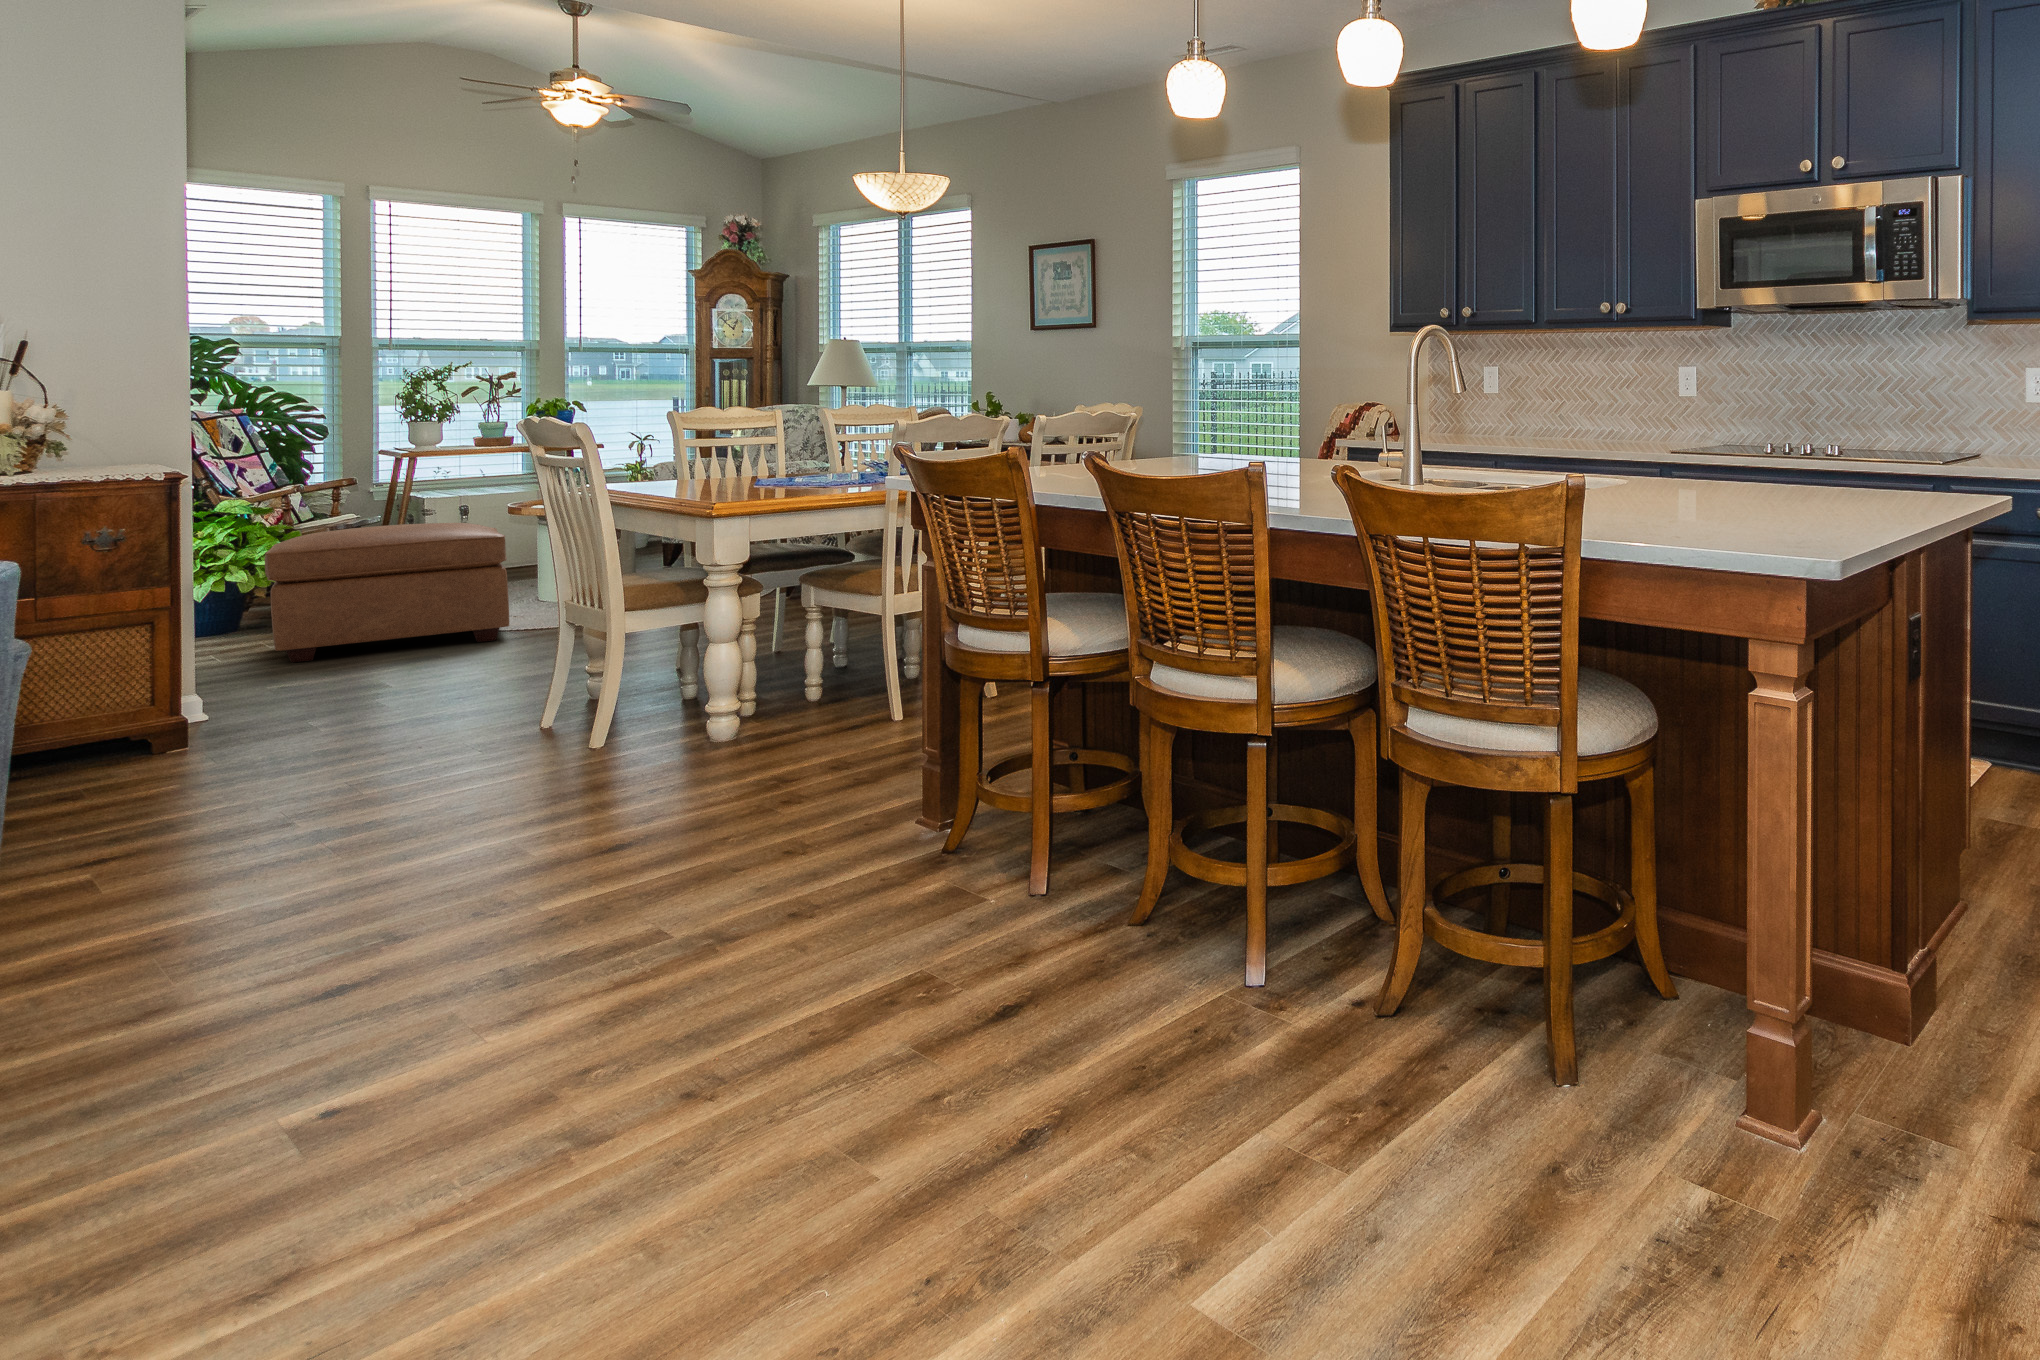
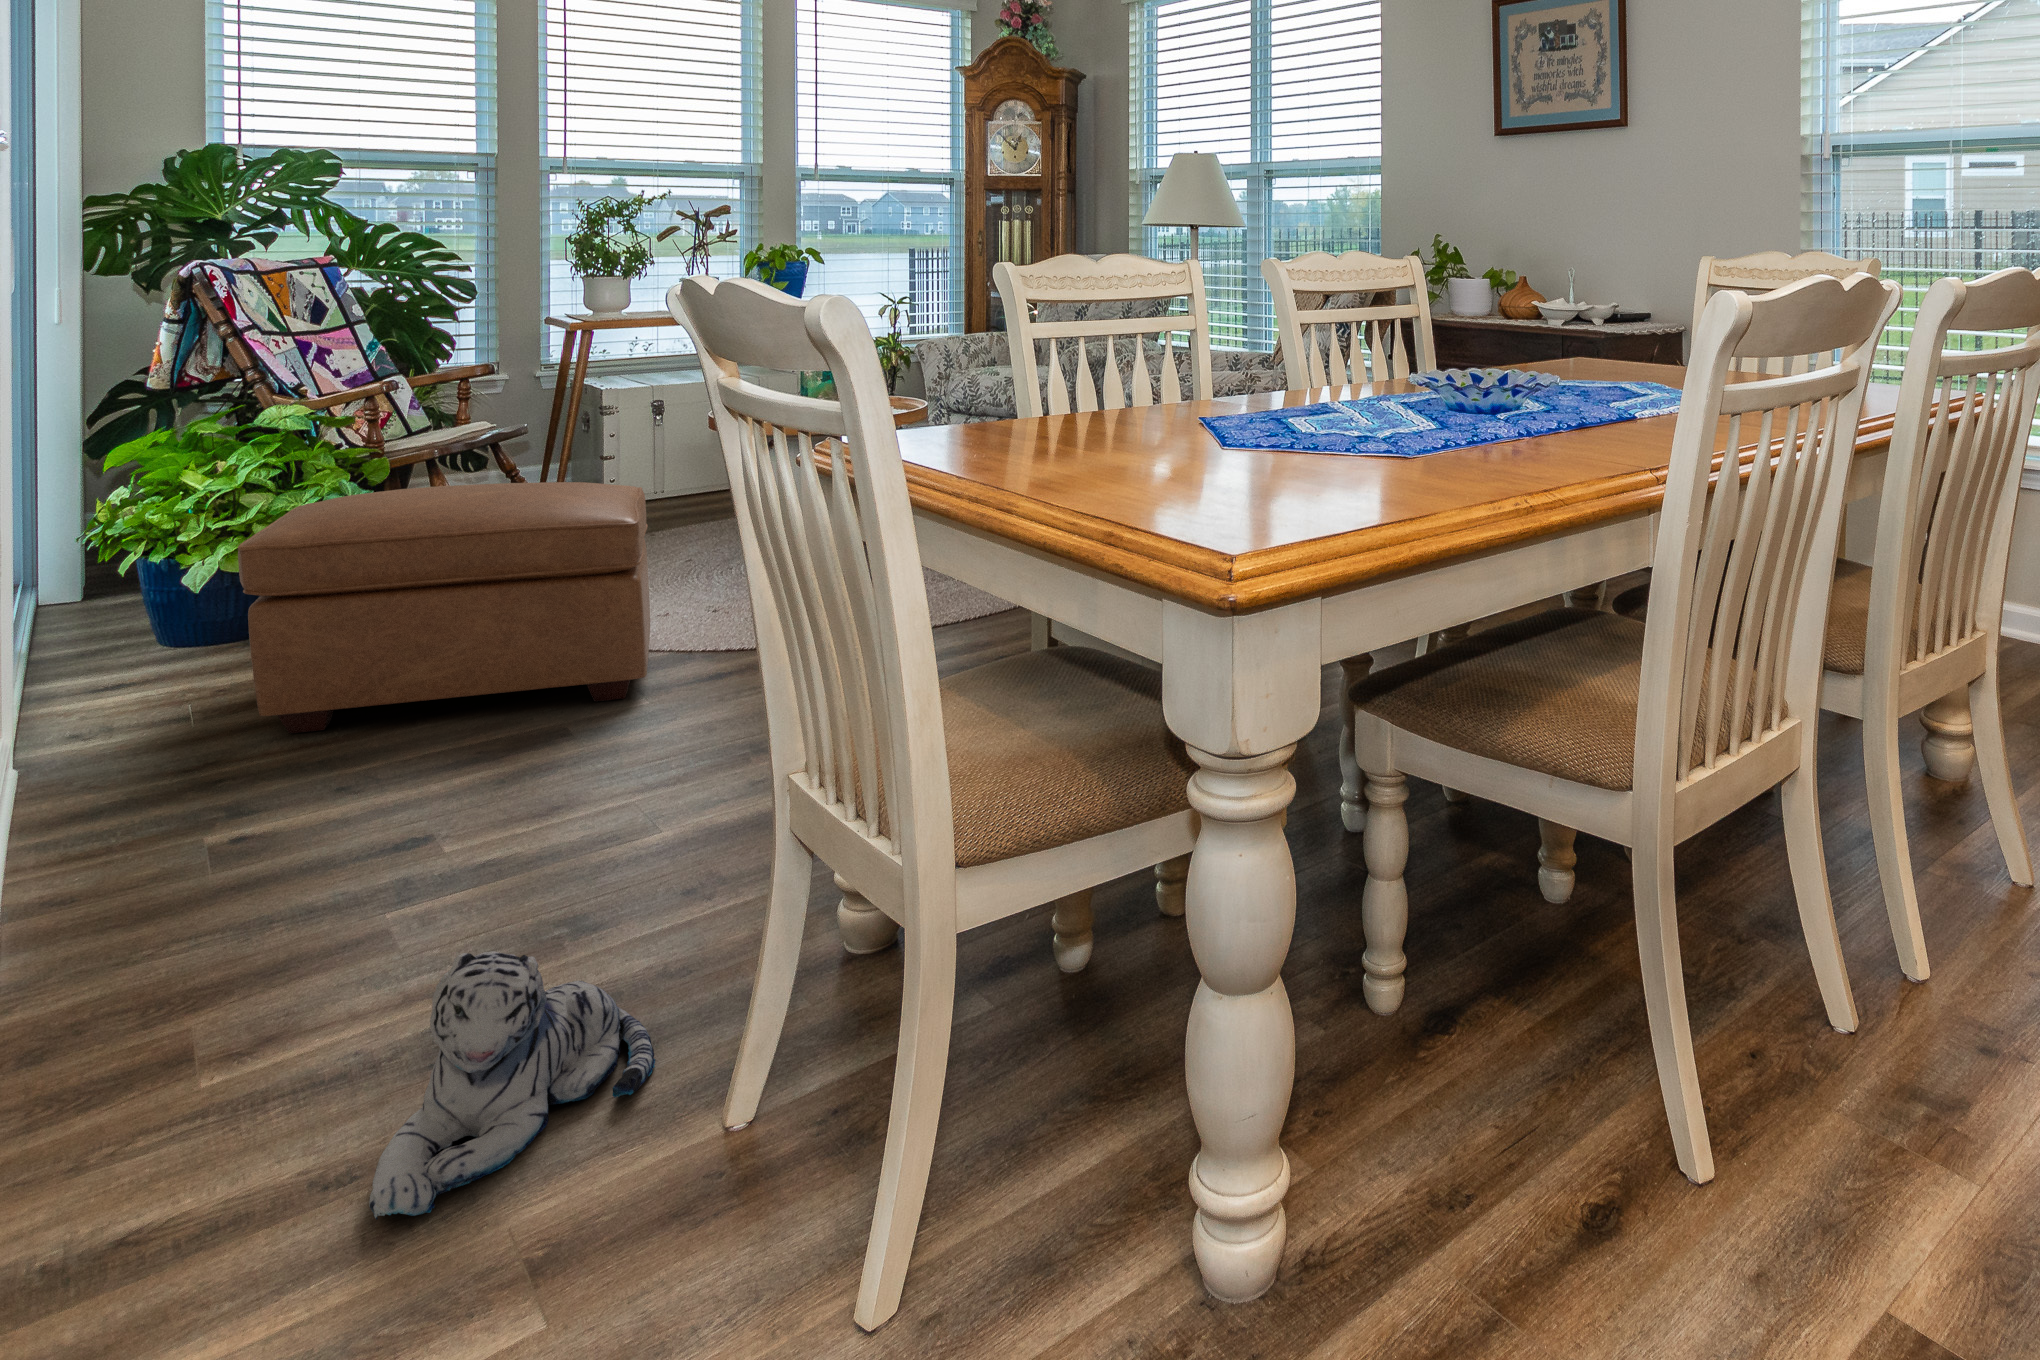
plush toy: none [462,645,571,735] -> present [369,951,655,1220]

